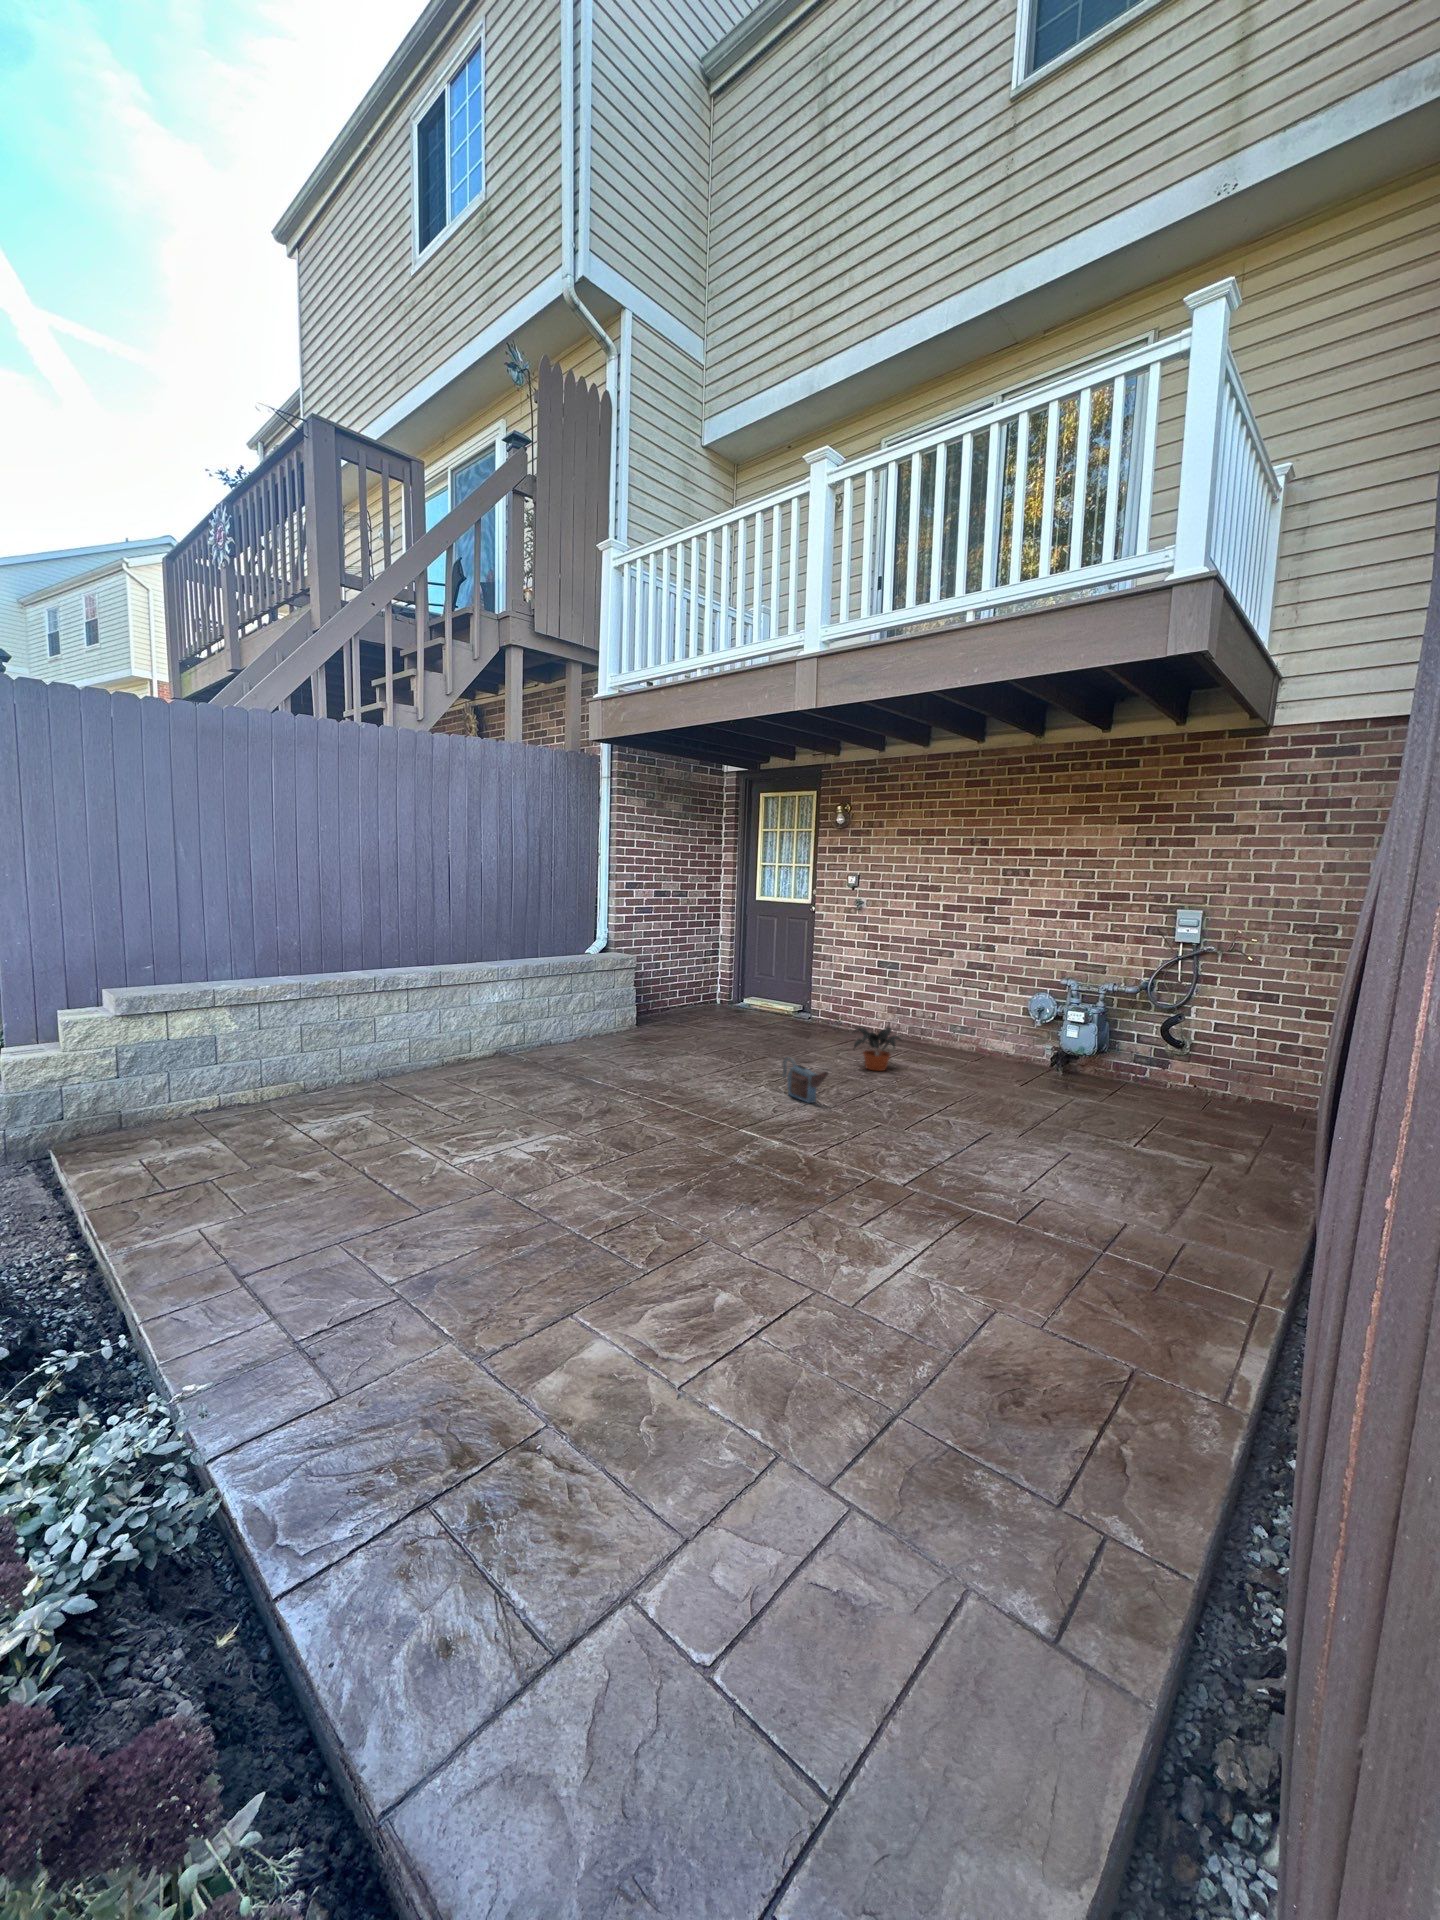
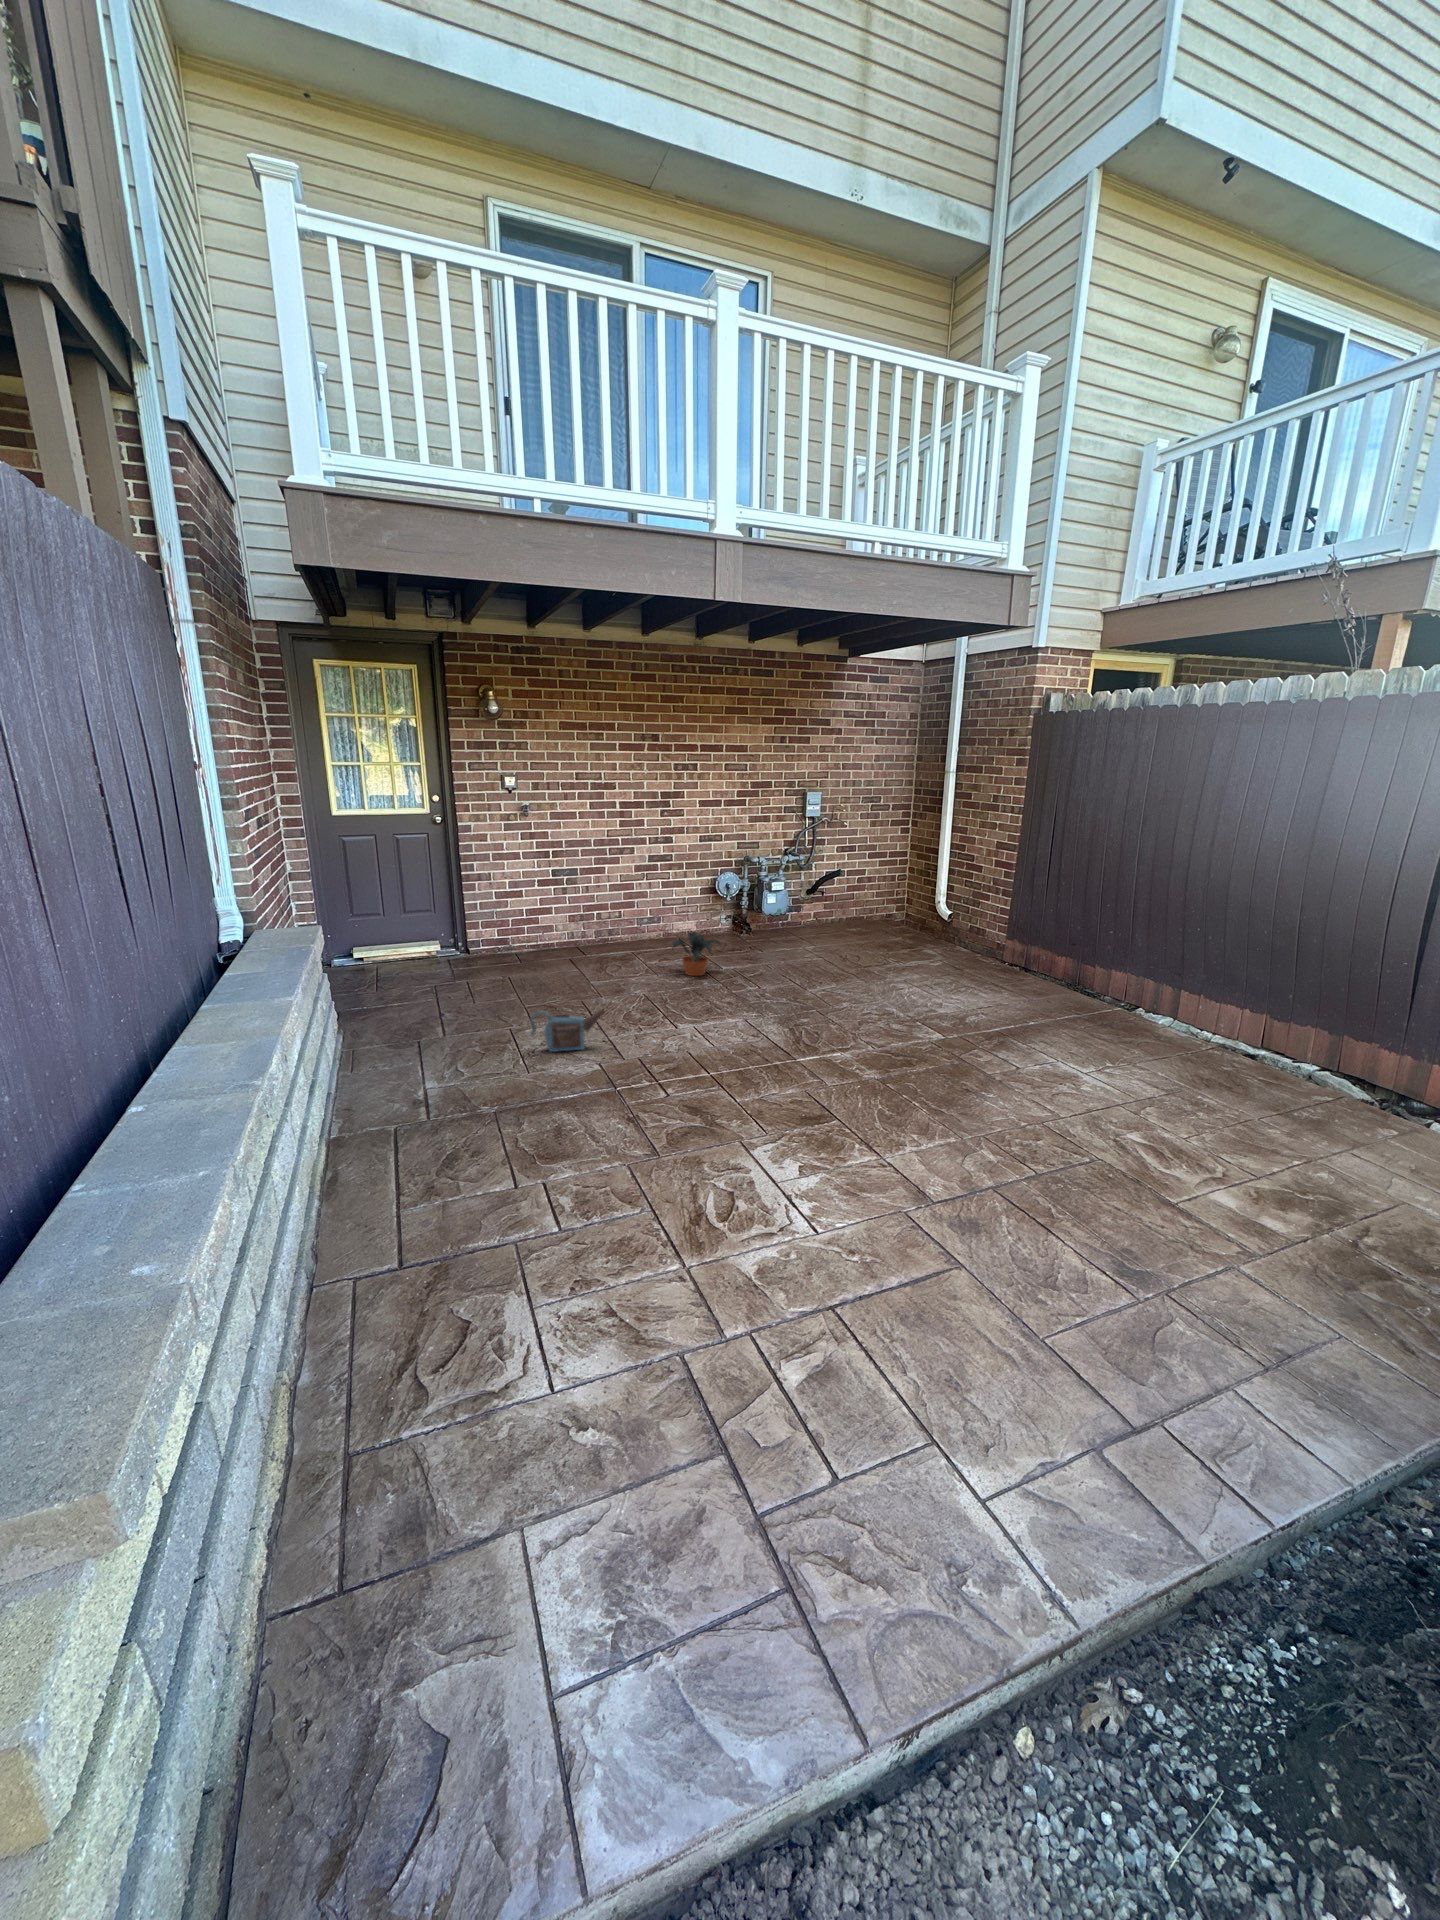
watering can: present [782,1057,828,1103] -> present [530,1010,605,1052]

